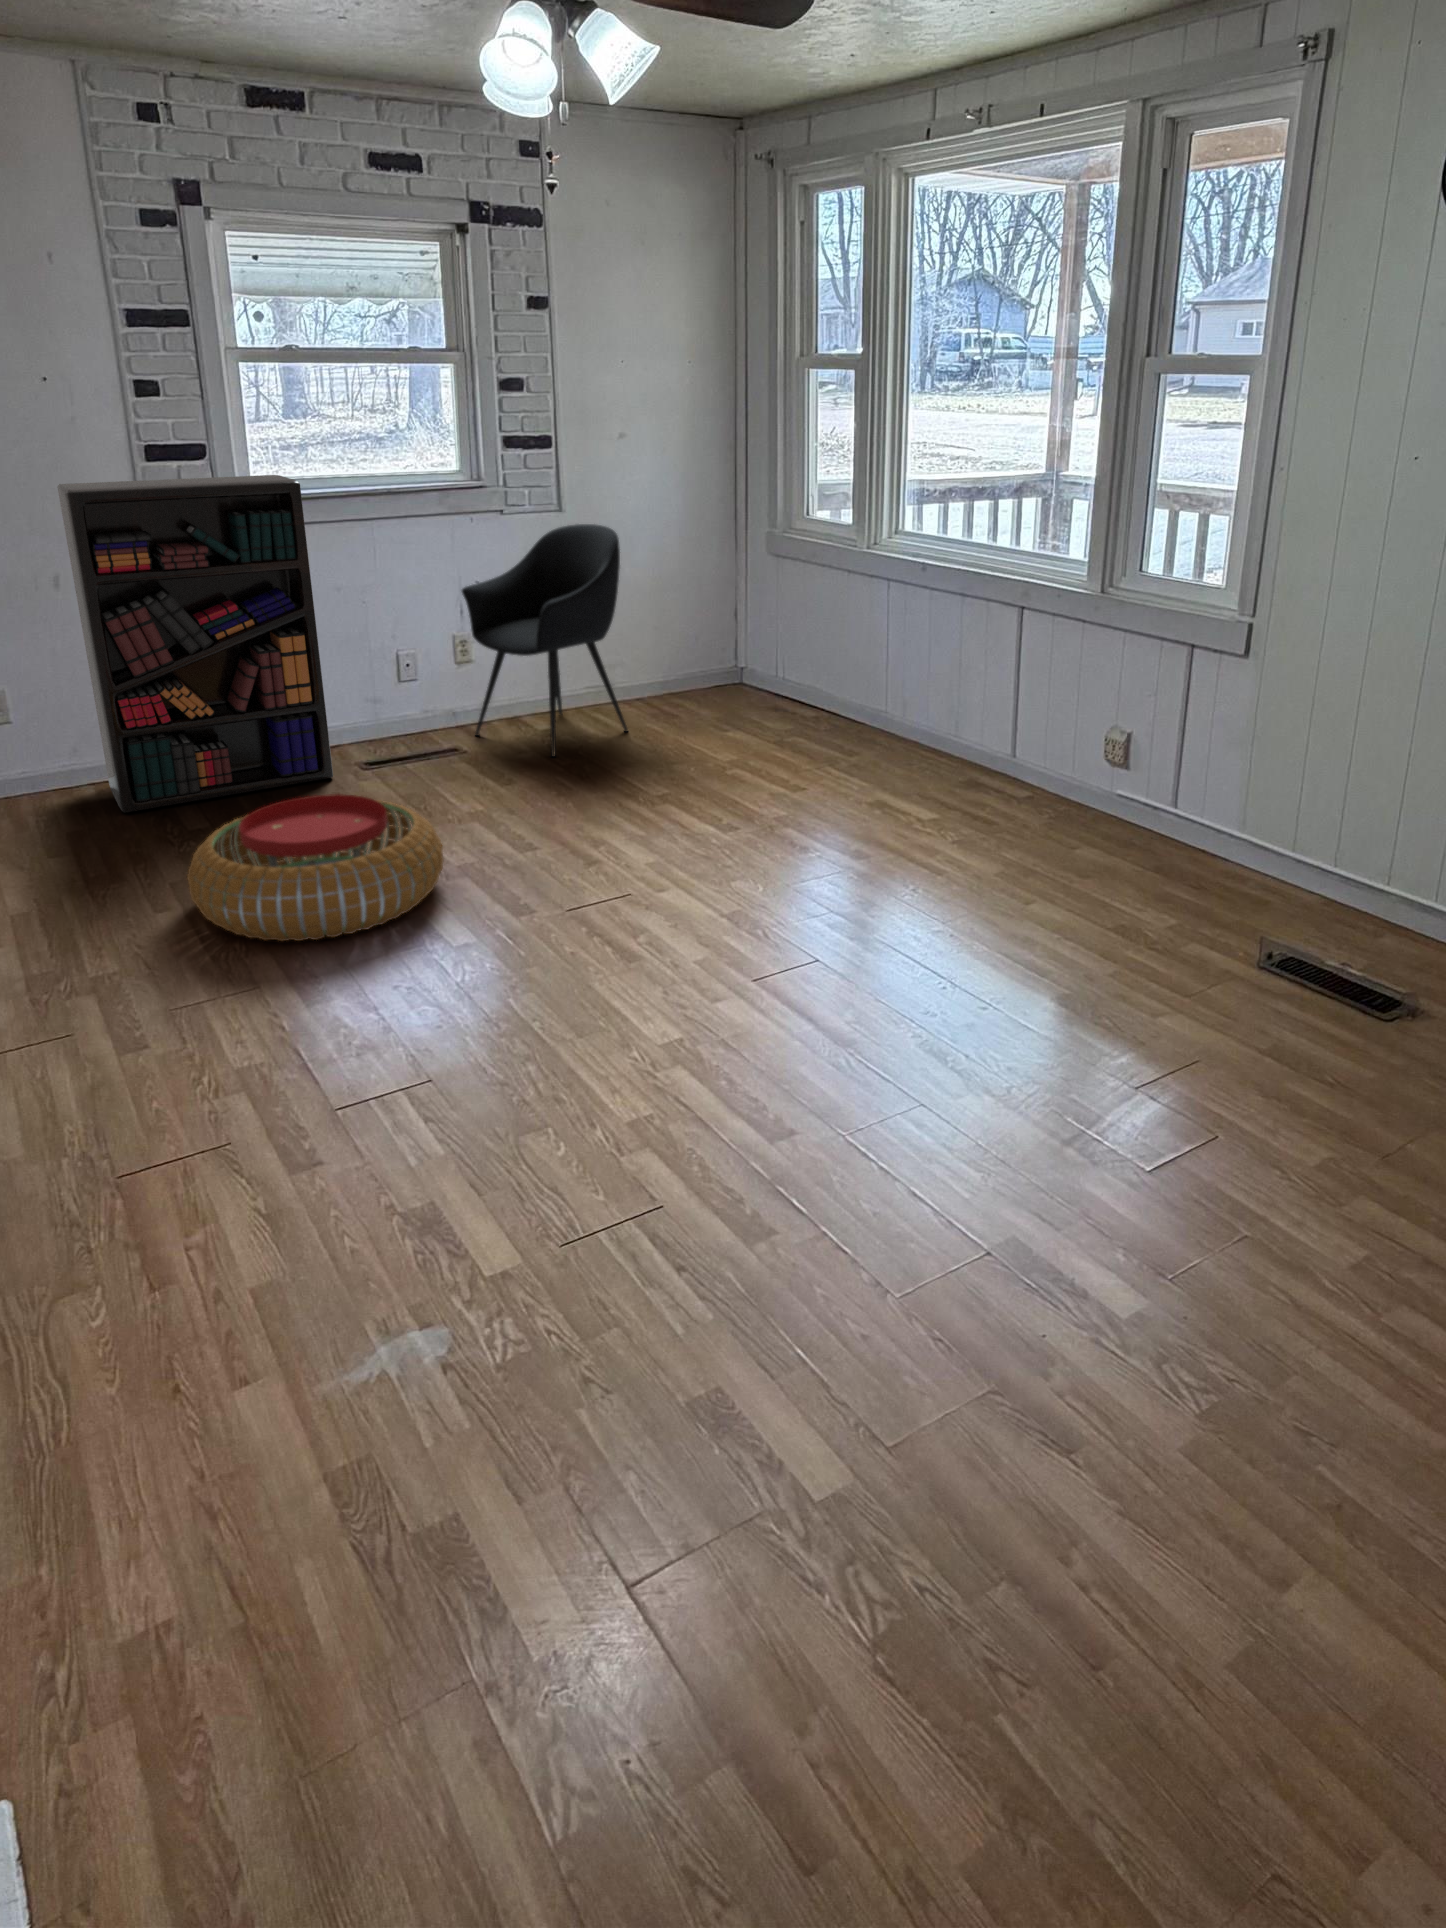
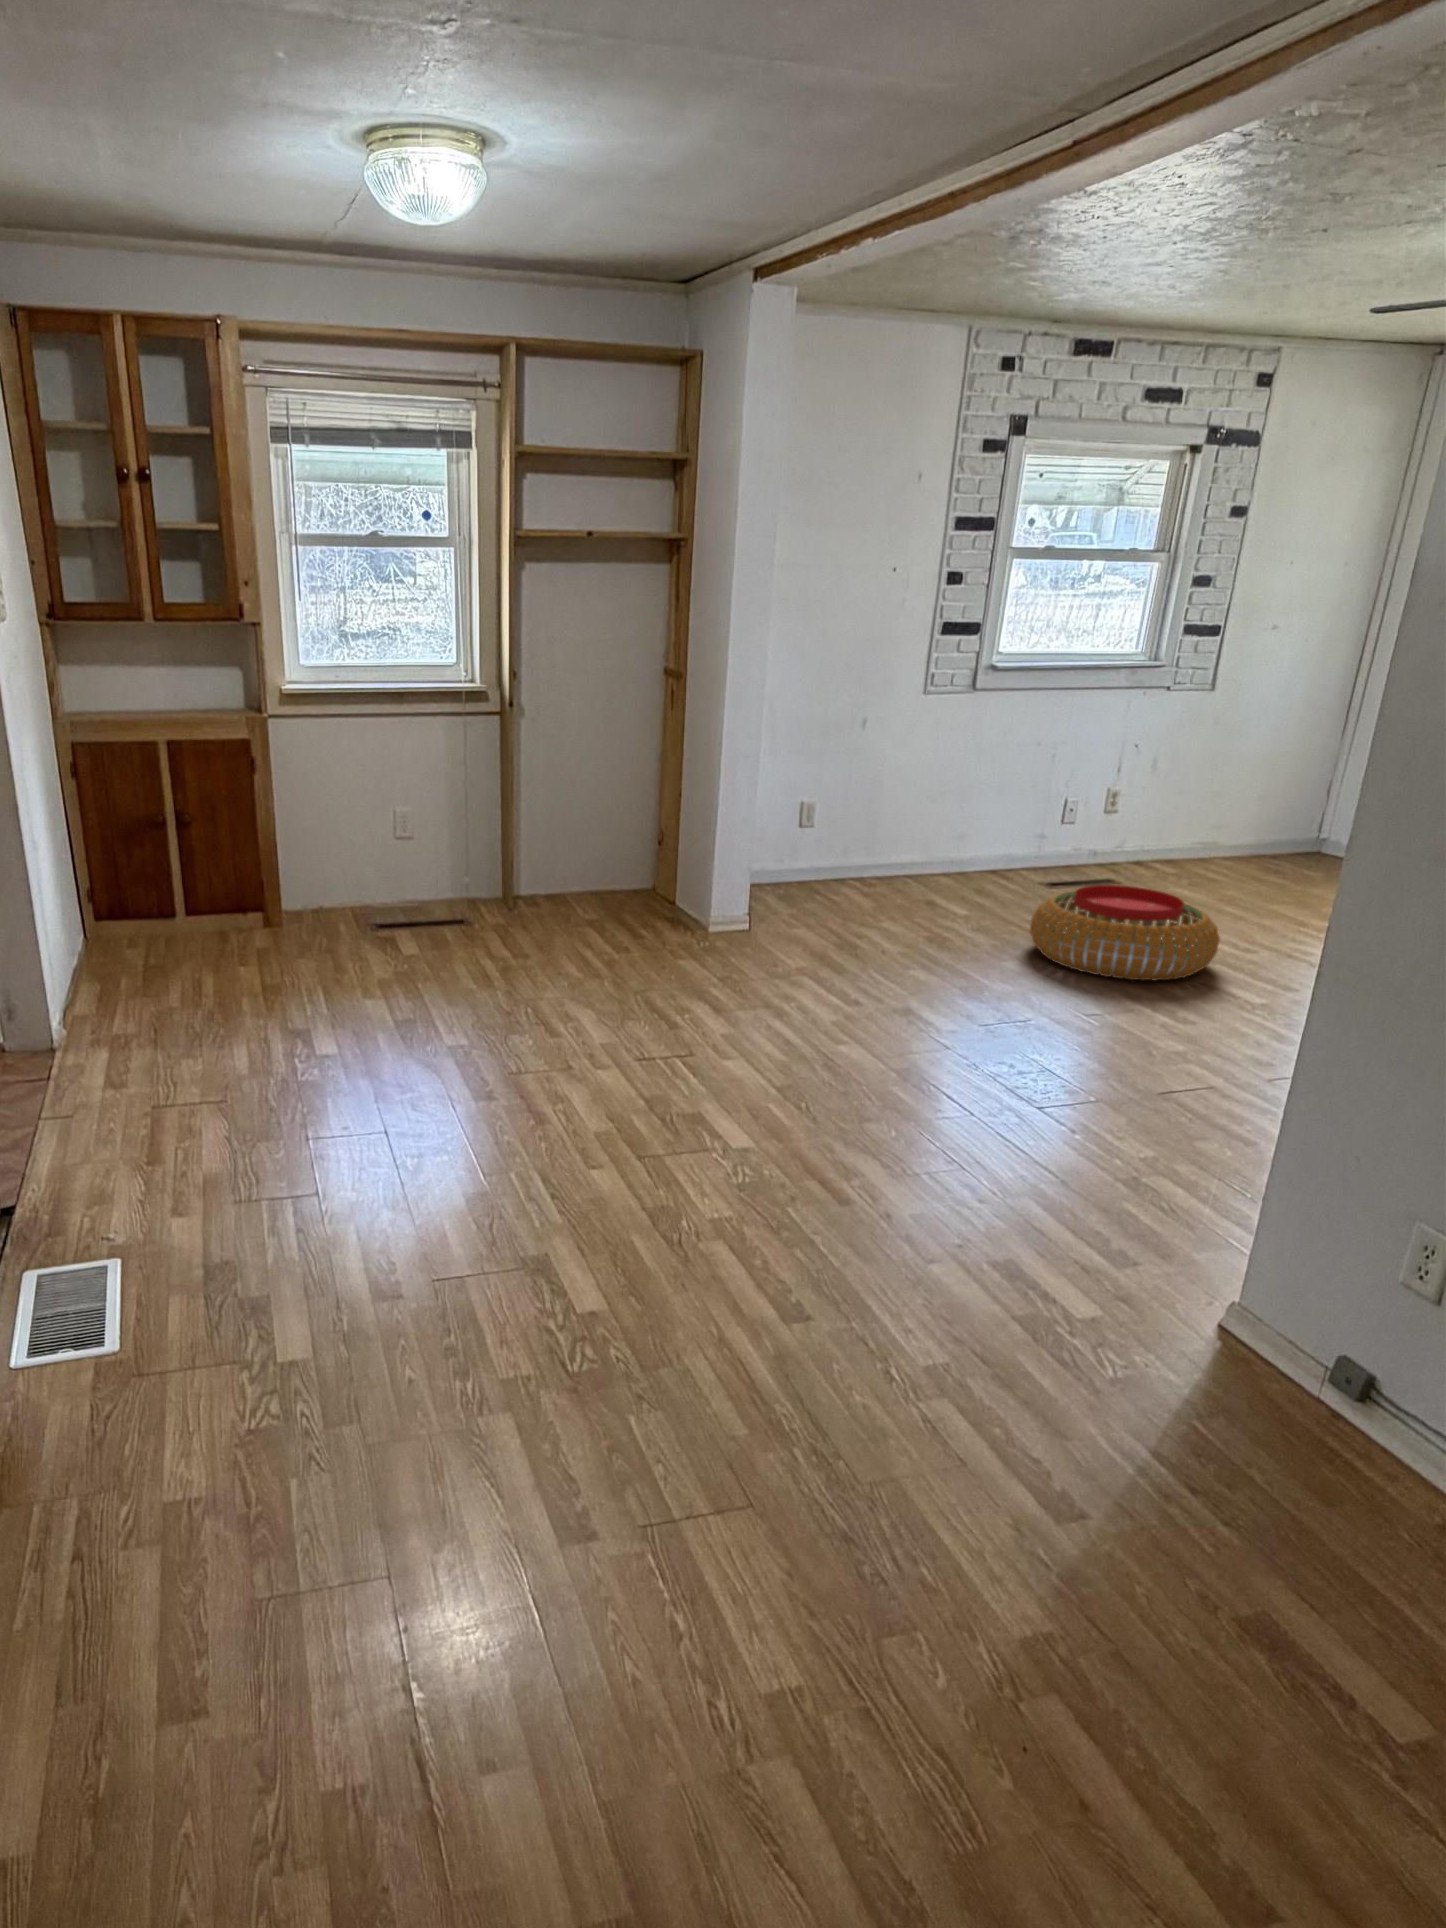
bookshelf: present [57,475,333,813] -> none [866,647,1071,894]
armchair: present [462,524,628,757] -> none [1116,702,1285,892]

